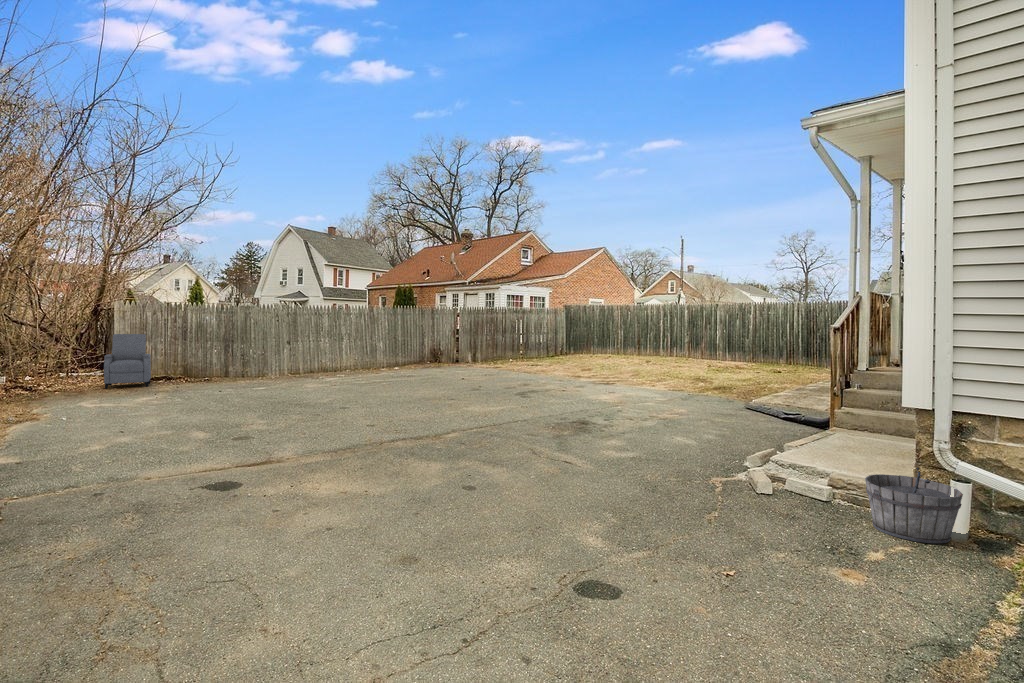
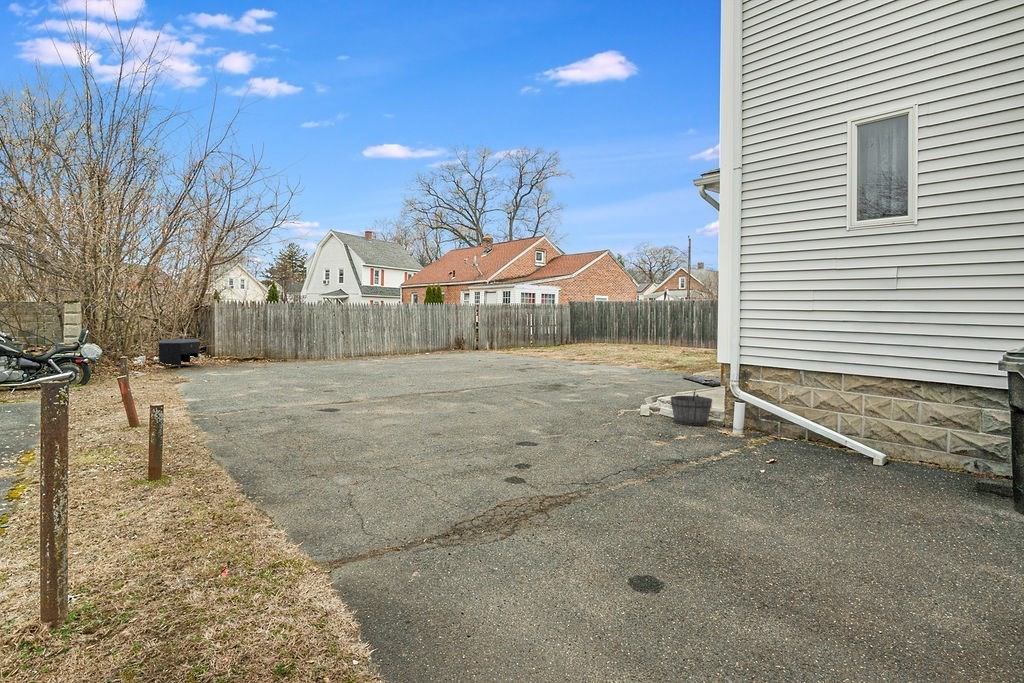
chair: present [104,334,151,389] -> none [215,325,245,365]
storage bench: none [14,353,83,395] -> present [159,339,200,368]

